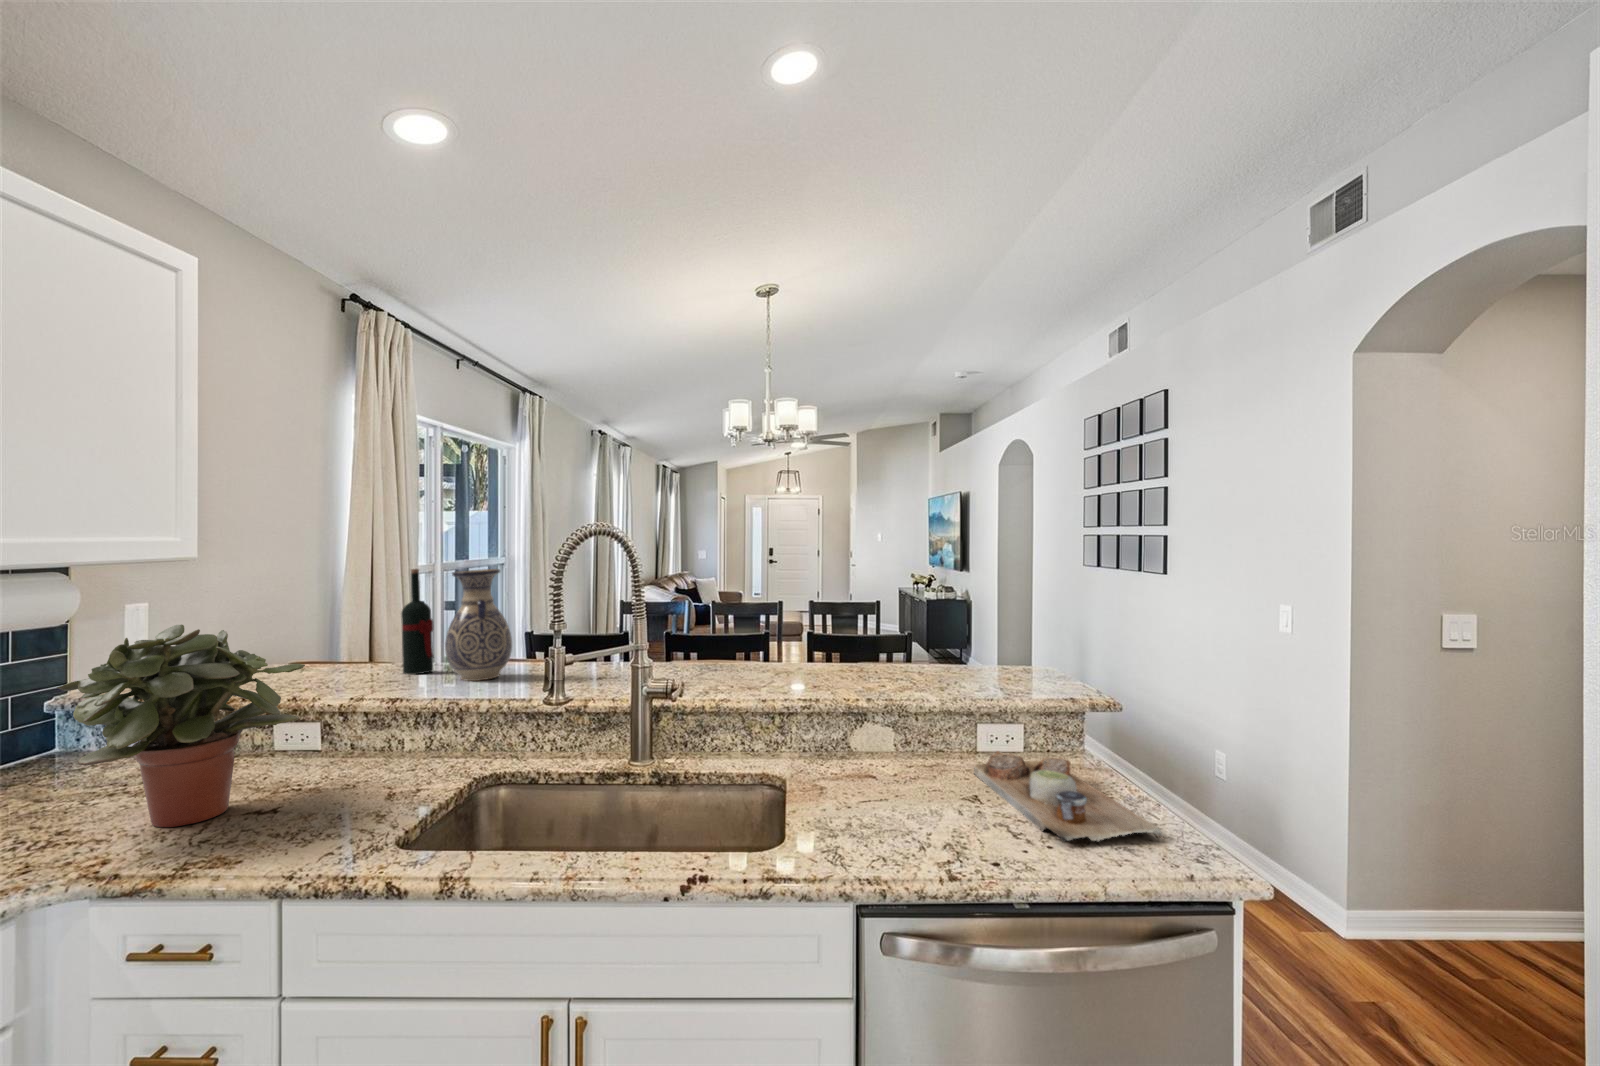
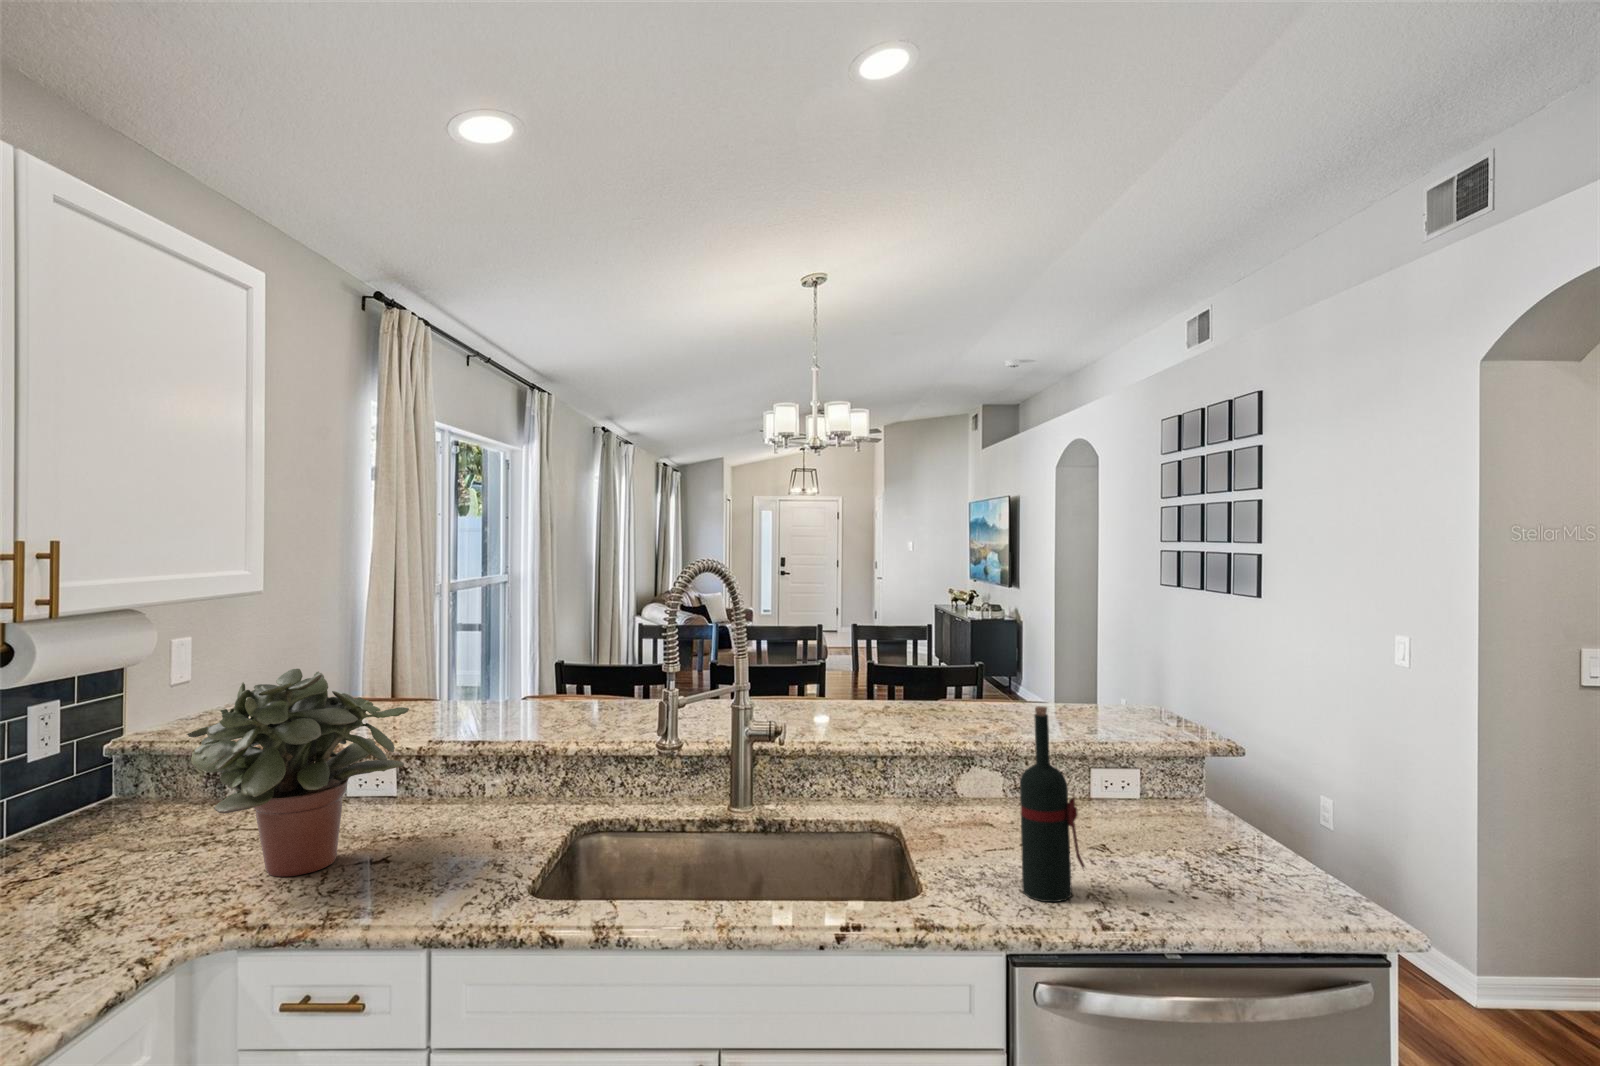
wine bottle: present [401,569,434,675] -> present [1020,706,1085,902]
vase: present [445,569,512,681] -> none [508,600,576,721]
cutting board: present [974,751,1164,843] -> none [1094,798,1311,894]

